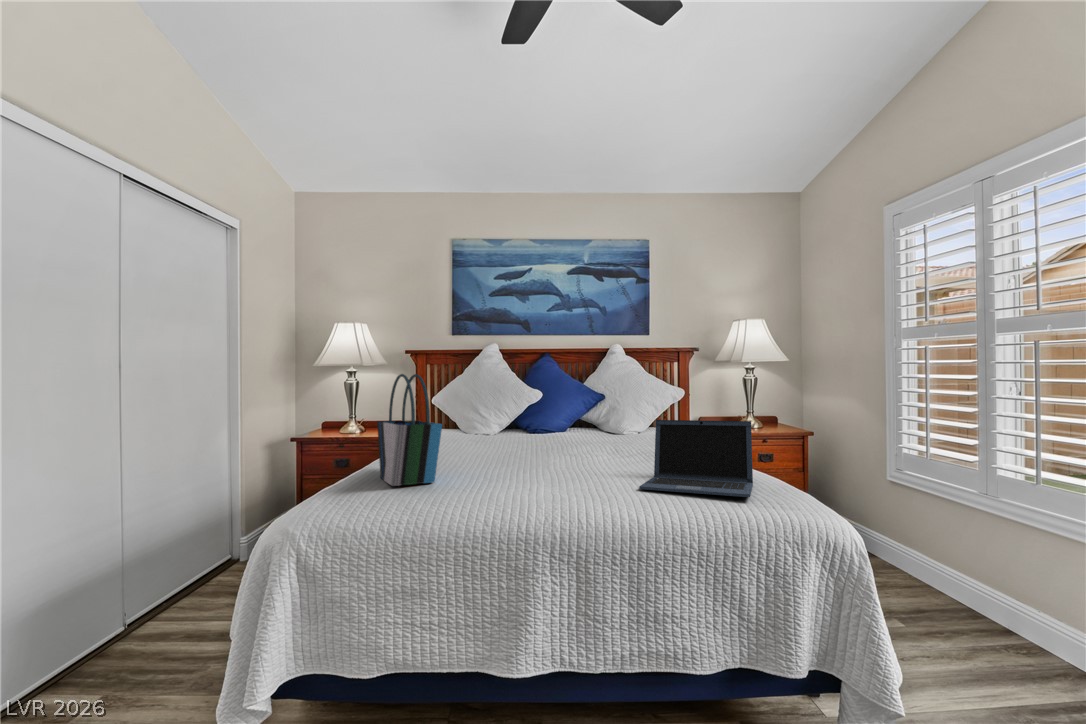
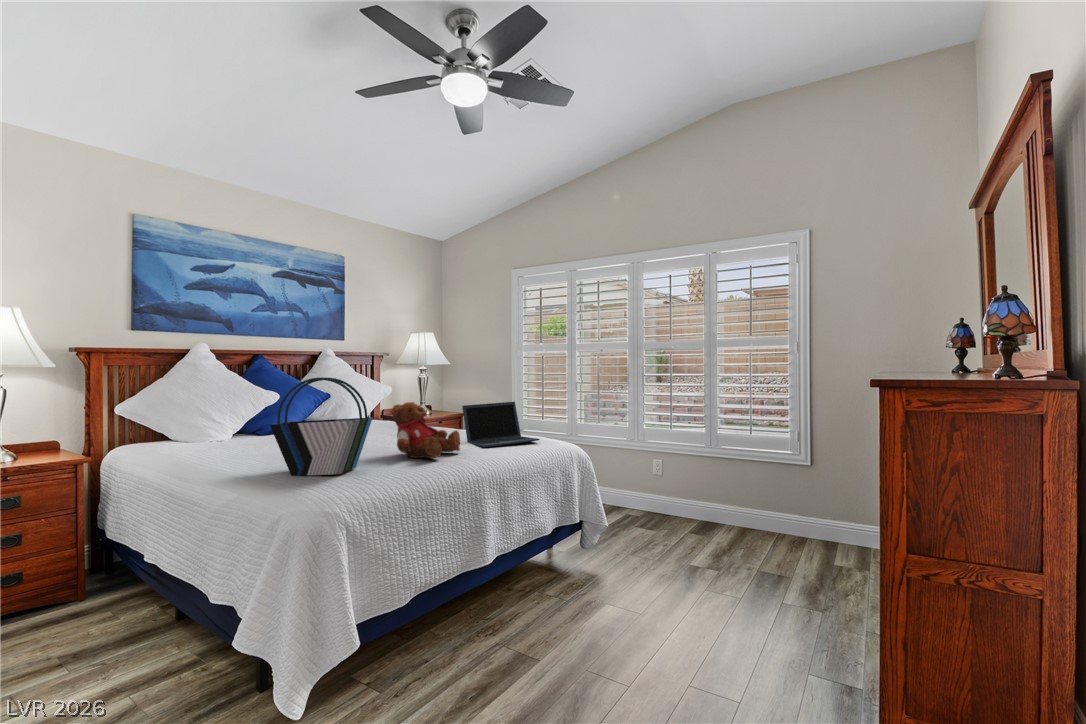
teddy bear: none [493,409,591,491] -> present [392,402,460,458]

